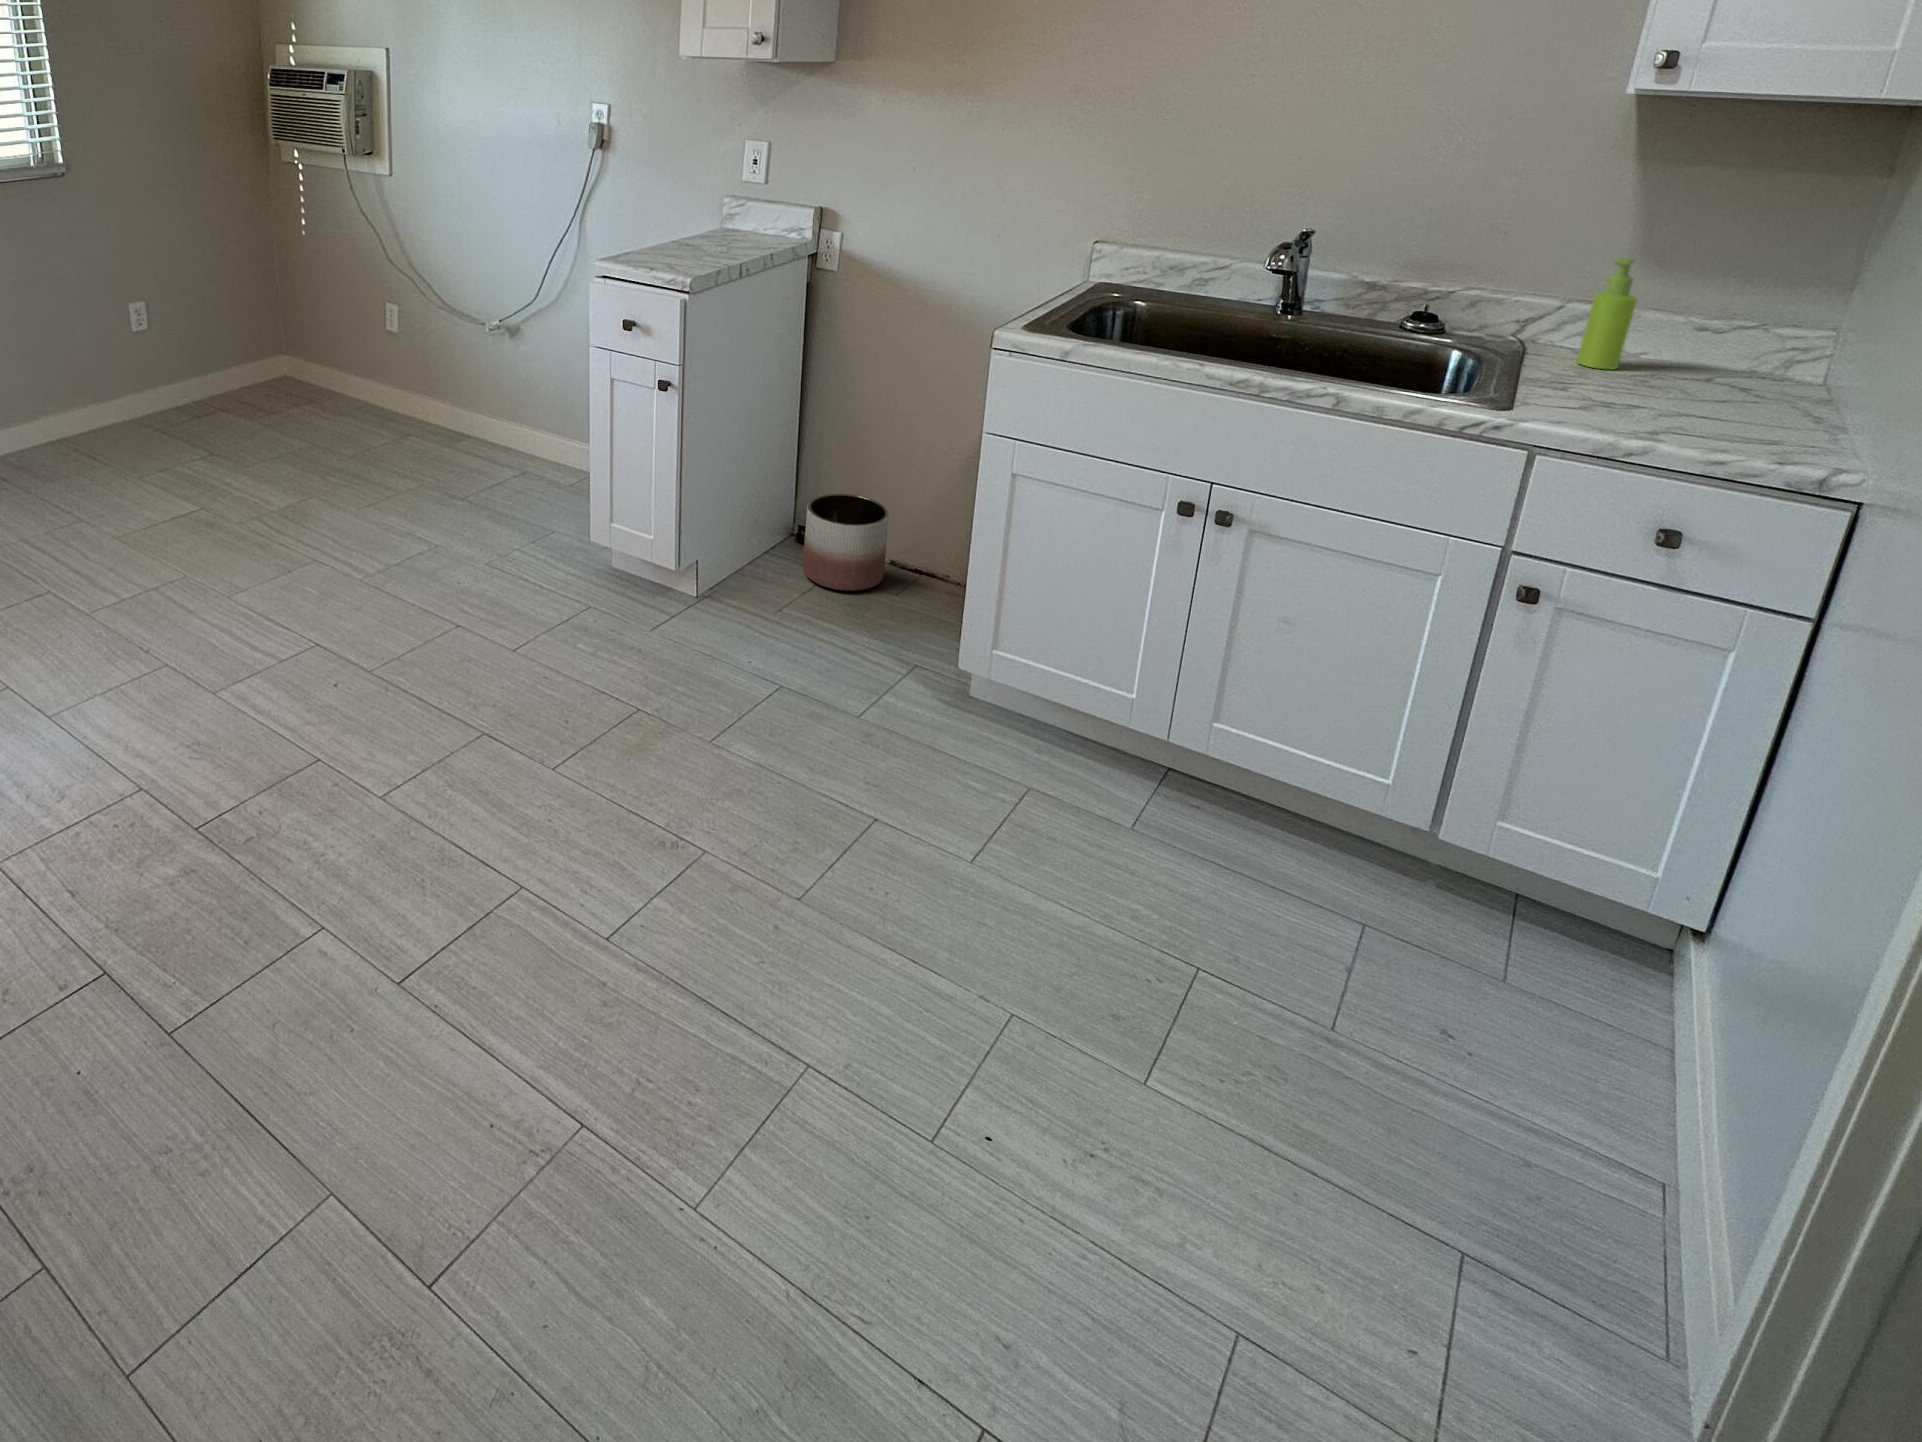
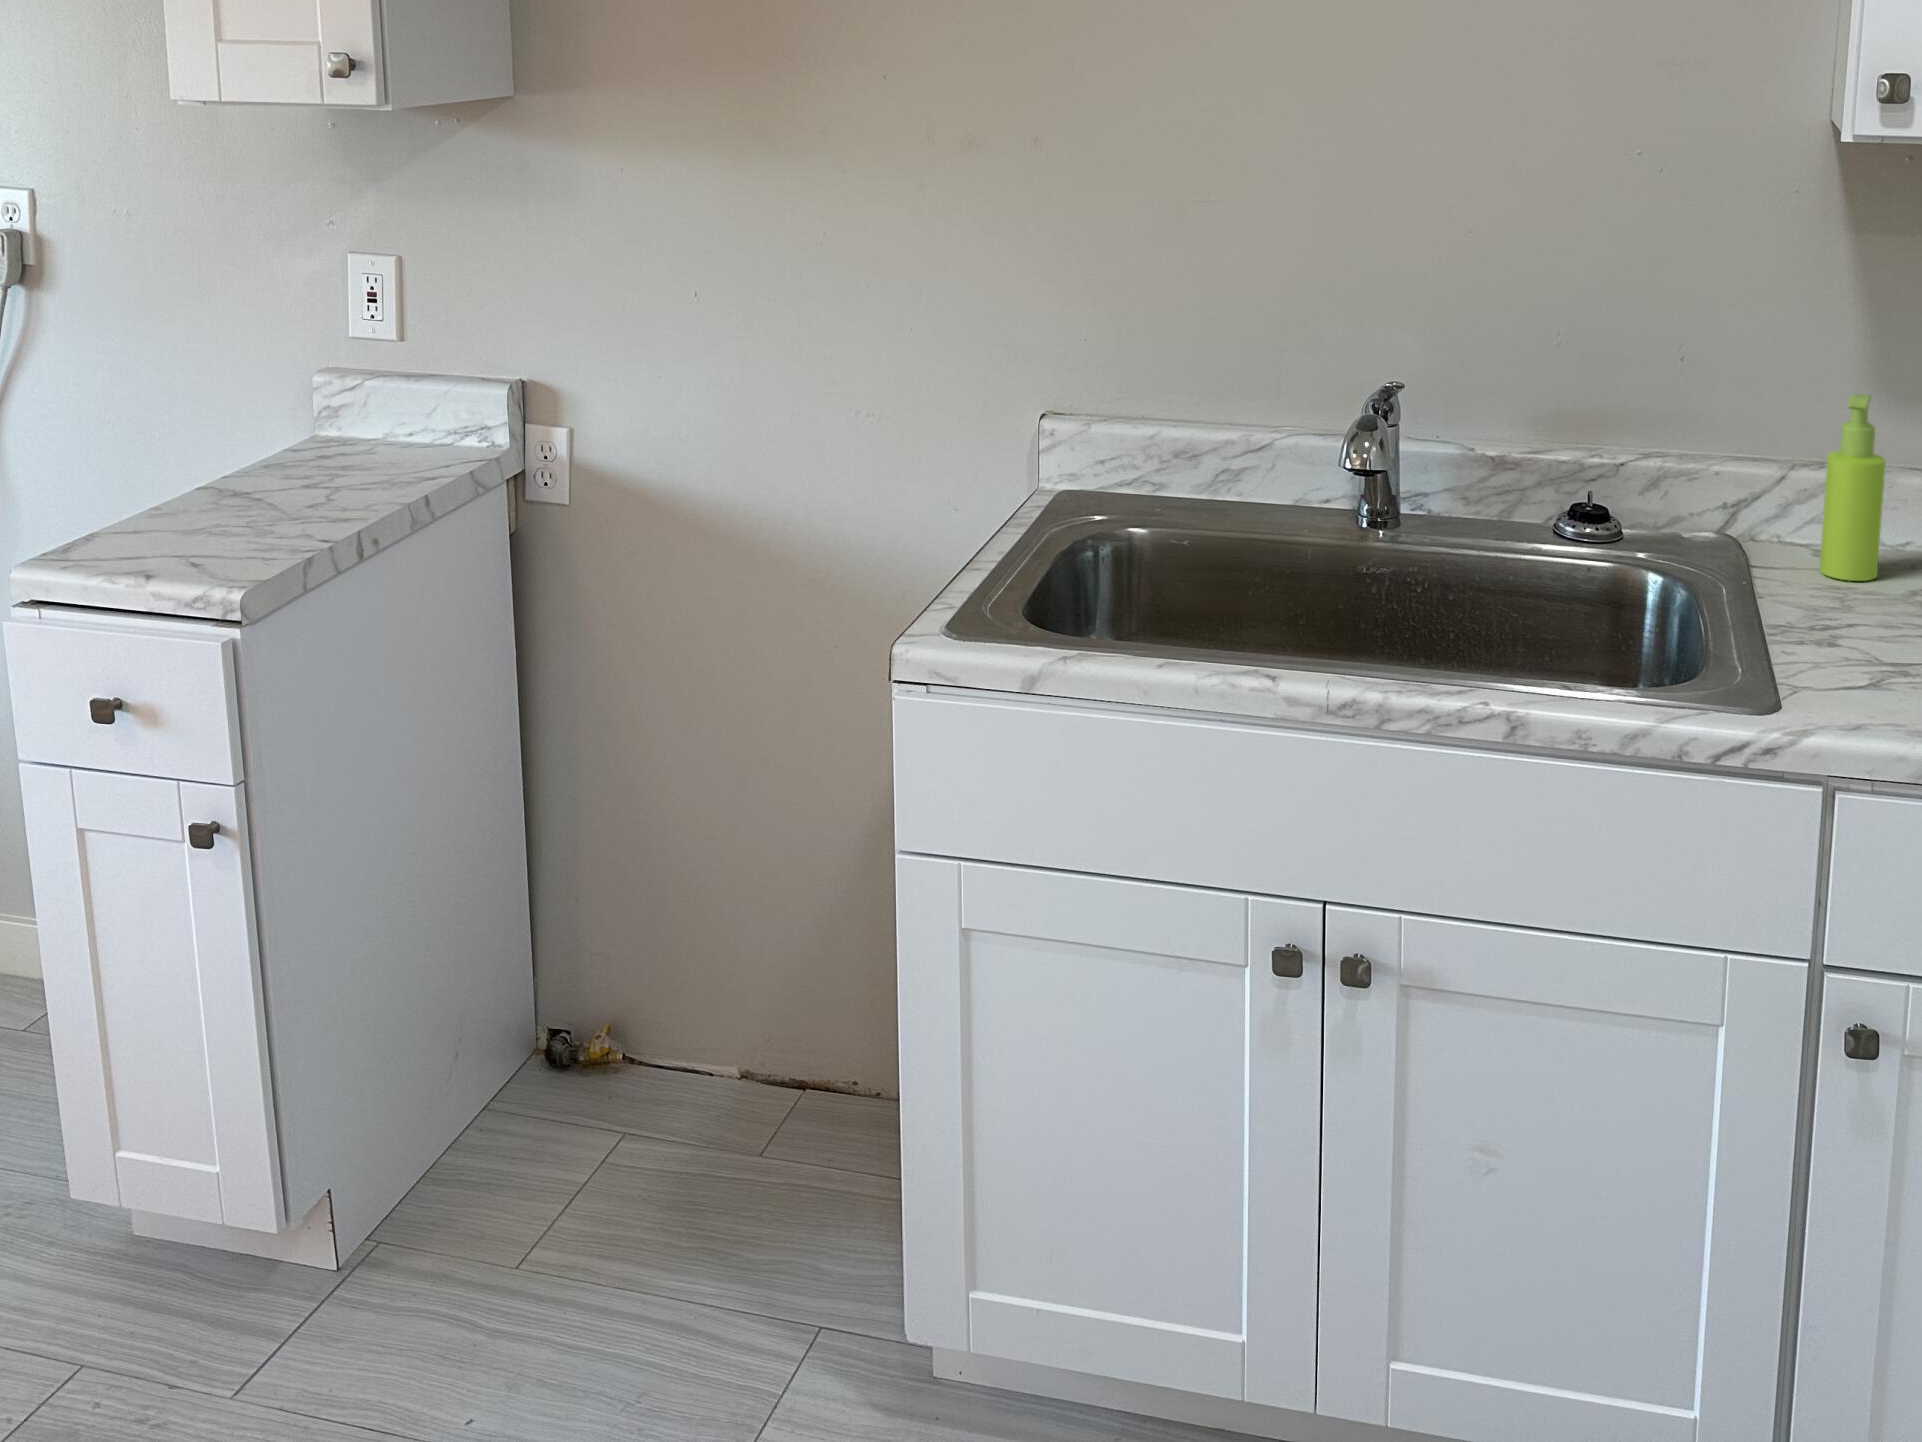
planter: present [803,494,889,591] -> none [564,963,738,1186]

